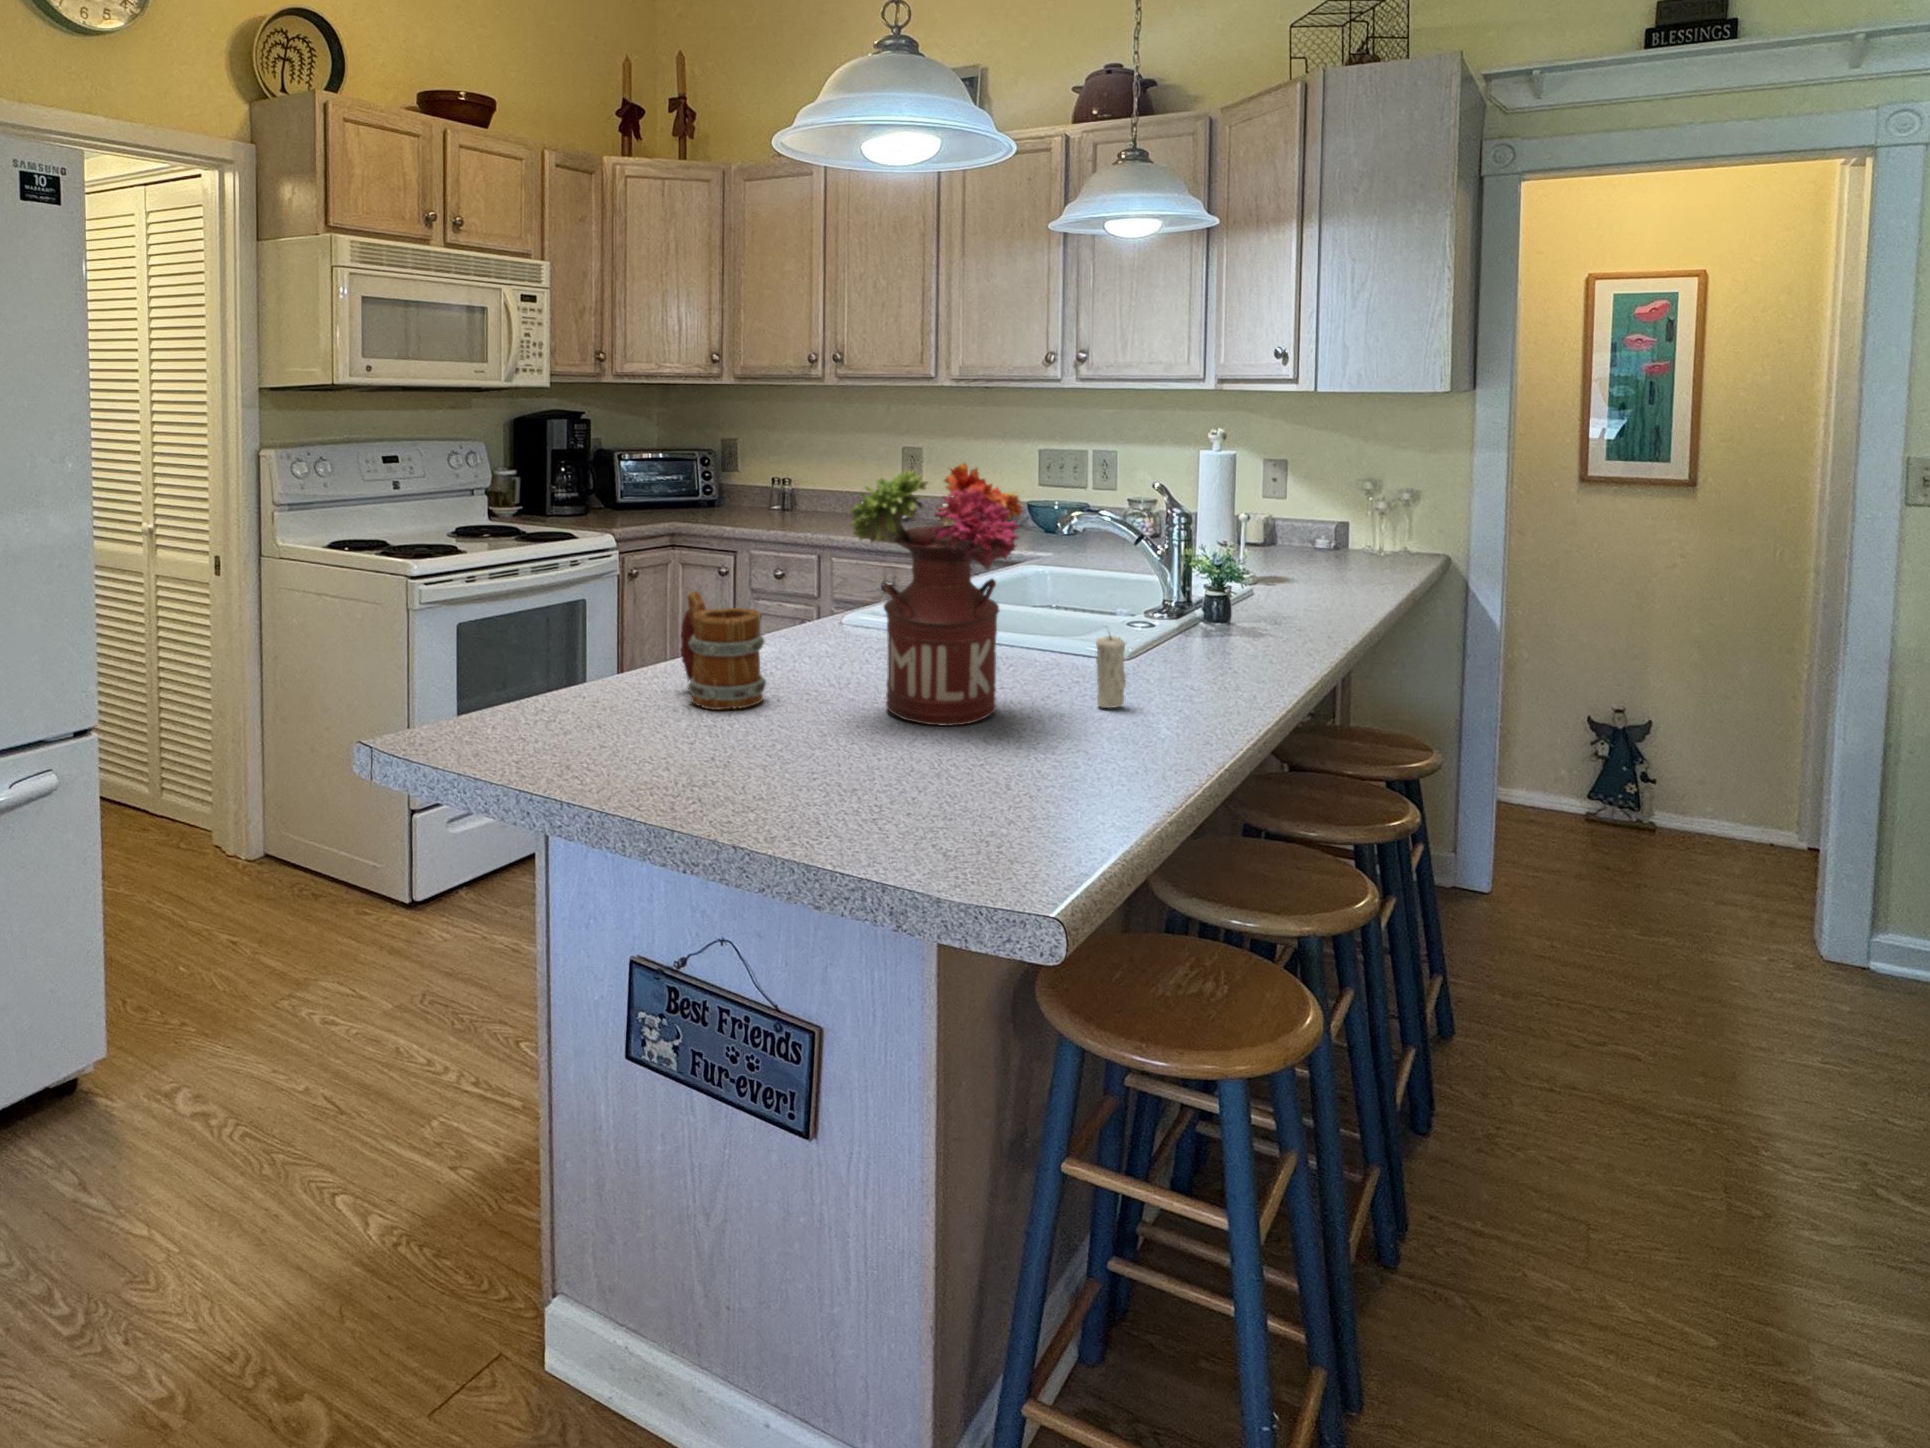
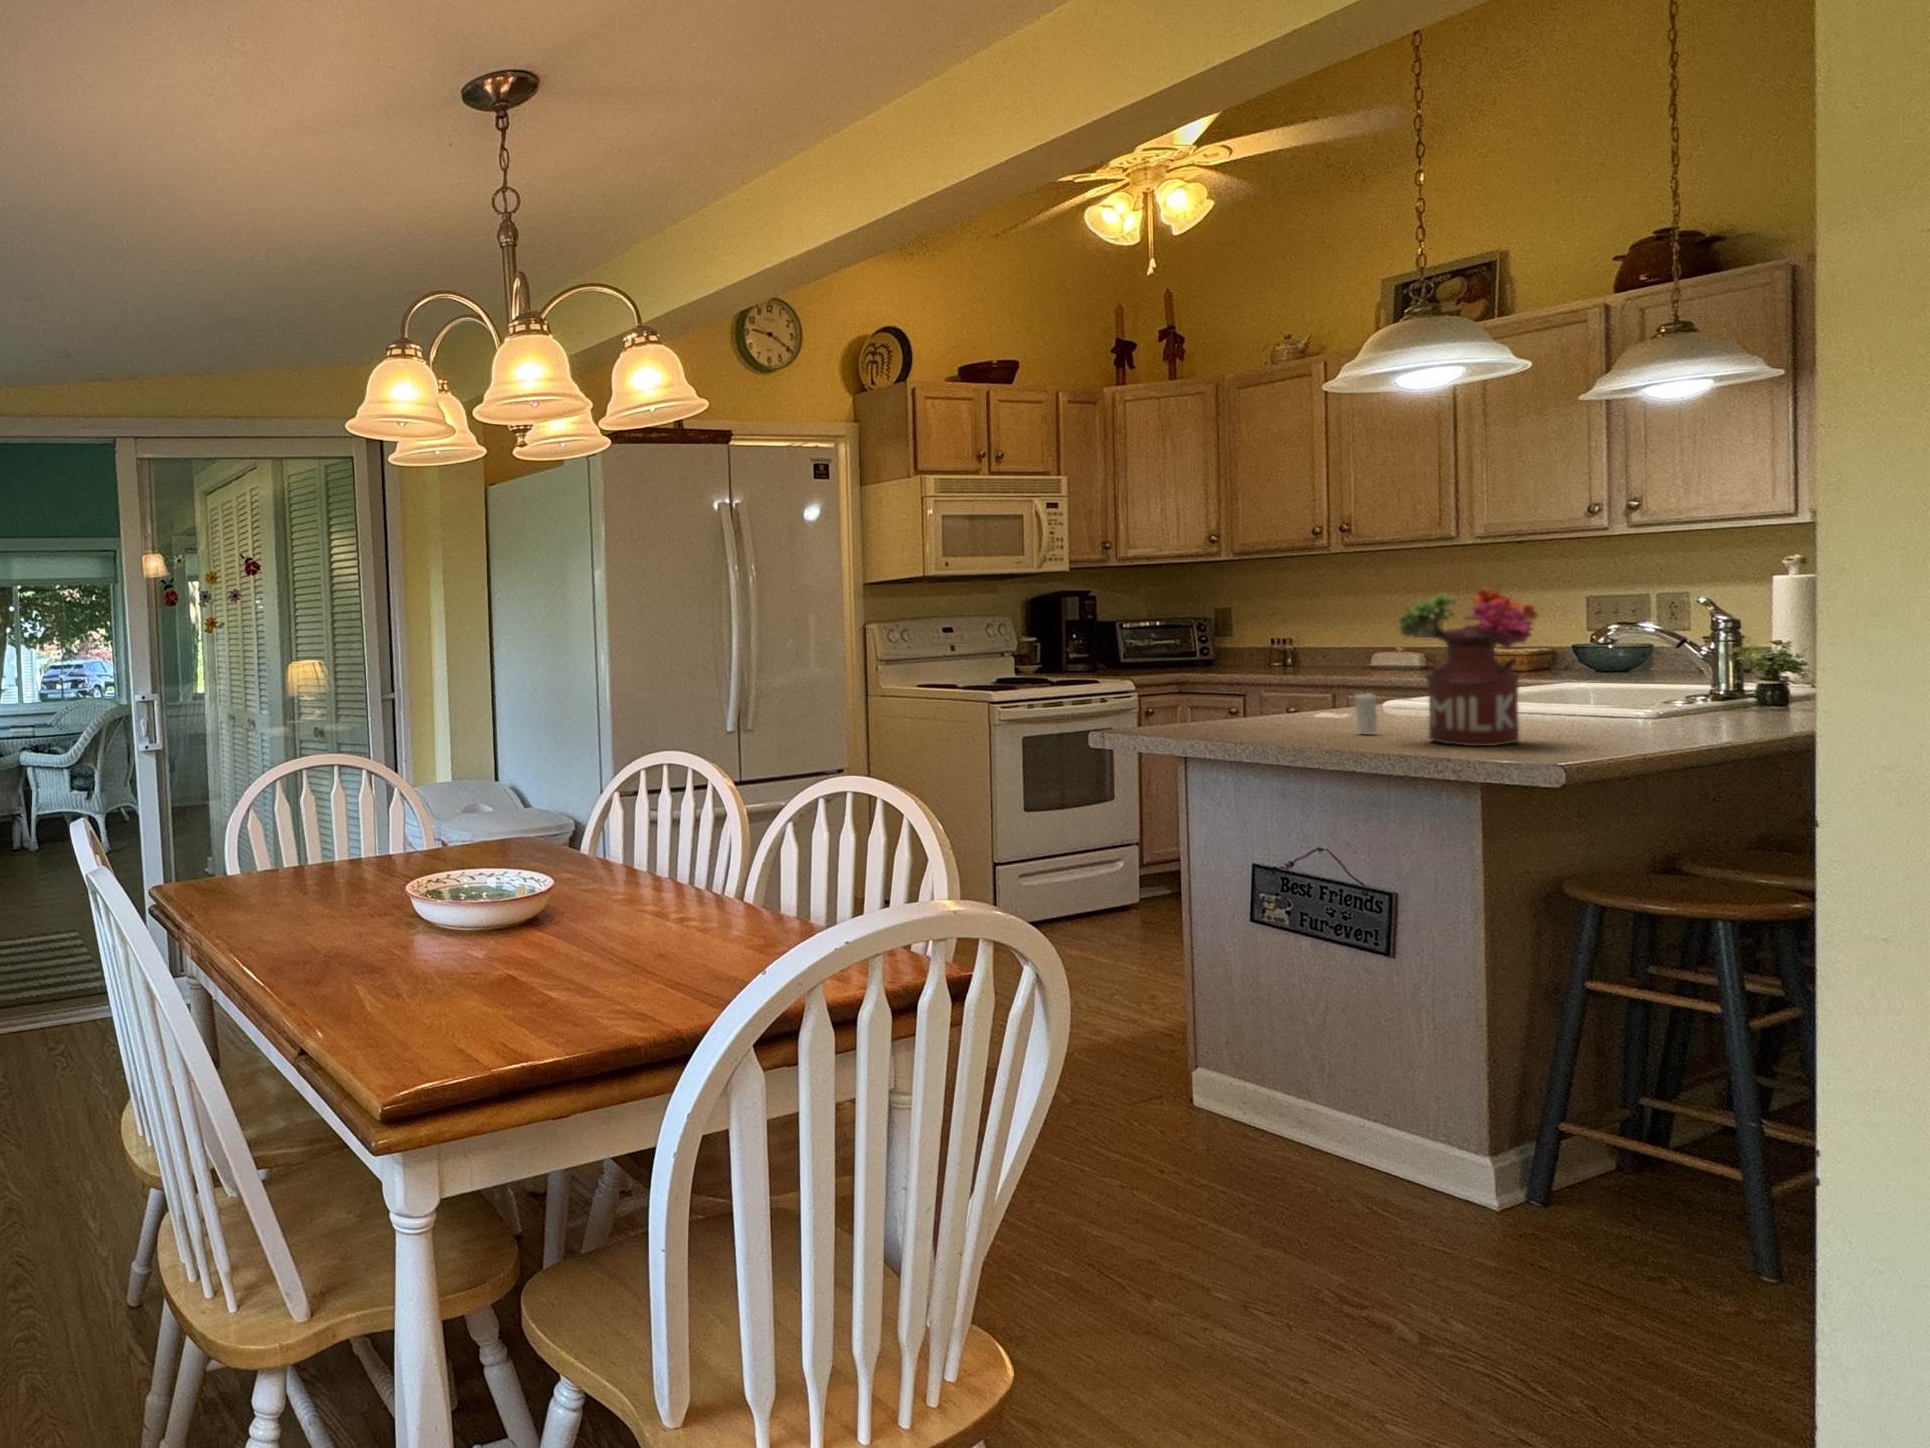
mug: present [681,591,766,709] -> none [1266,675,1334,740]
candle: present [1096,635,1126,708] -> present [1355,693,1377,734]

